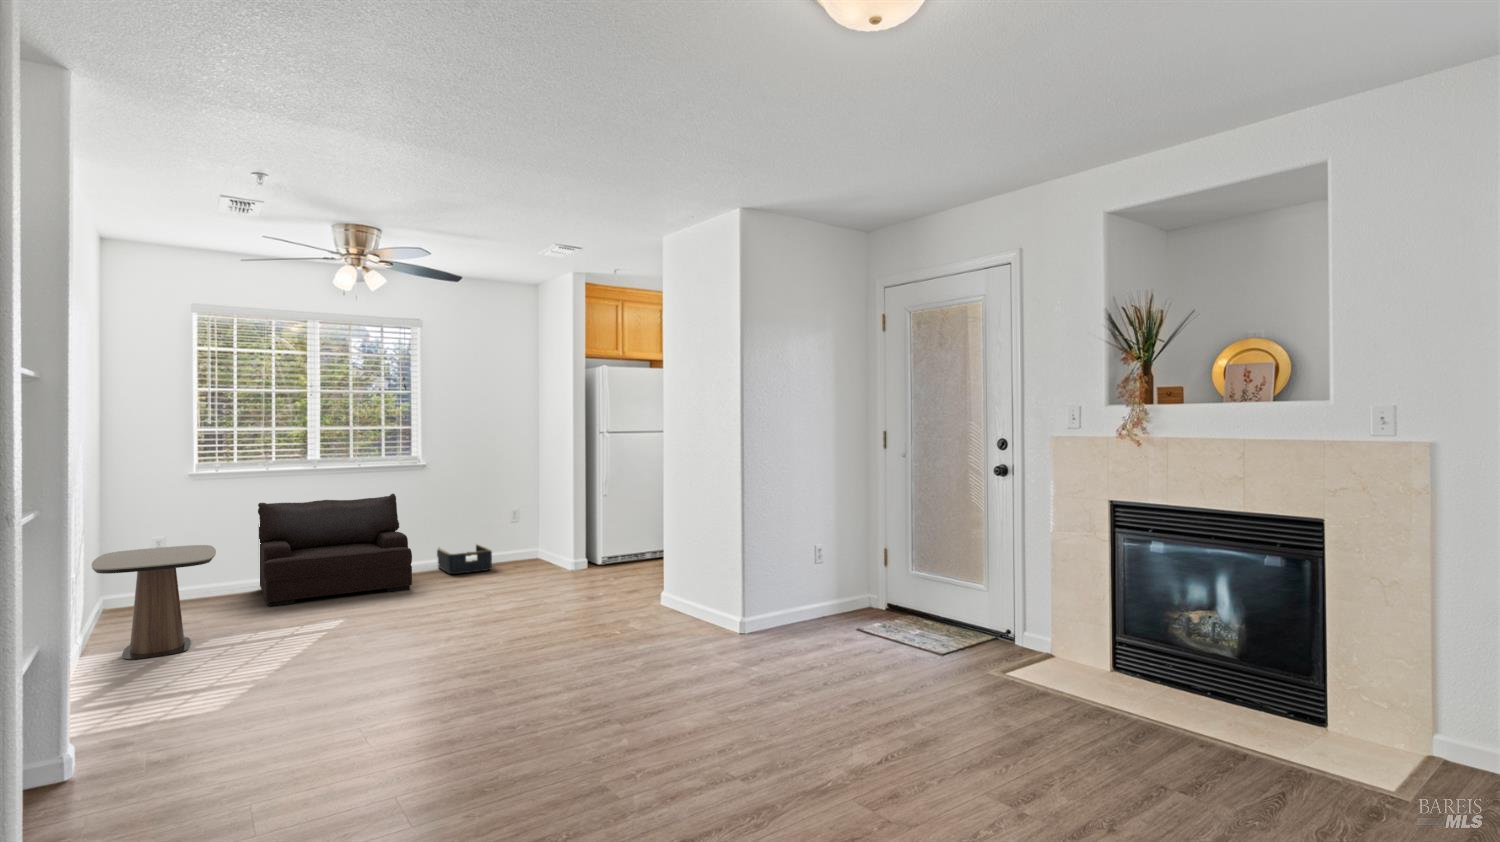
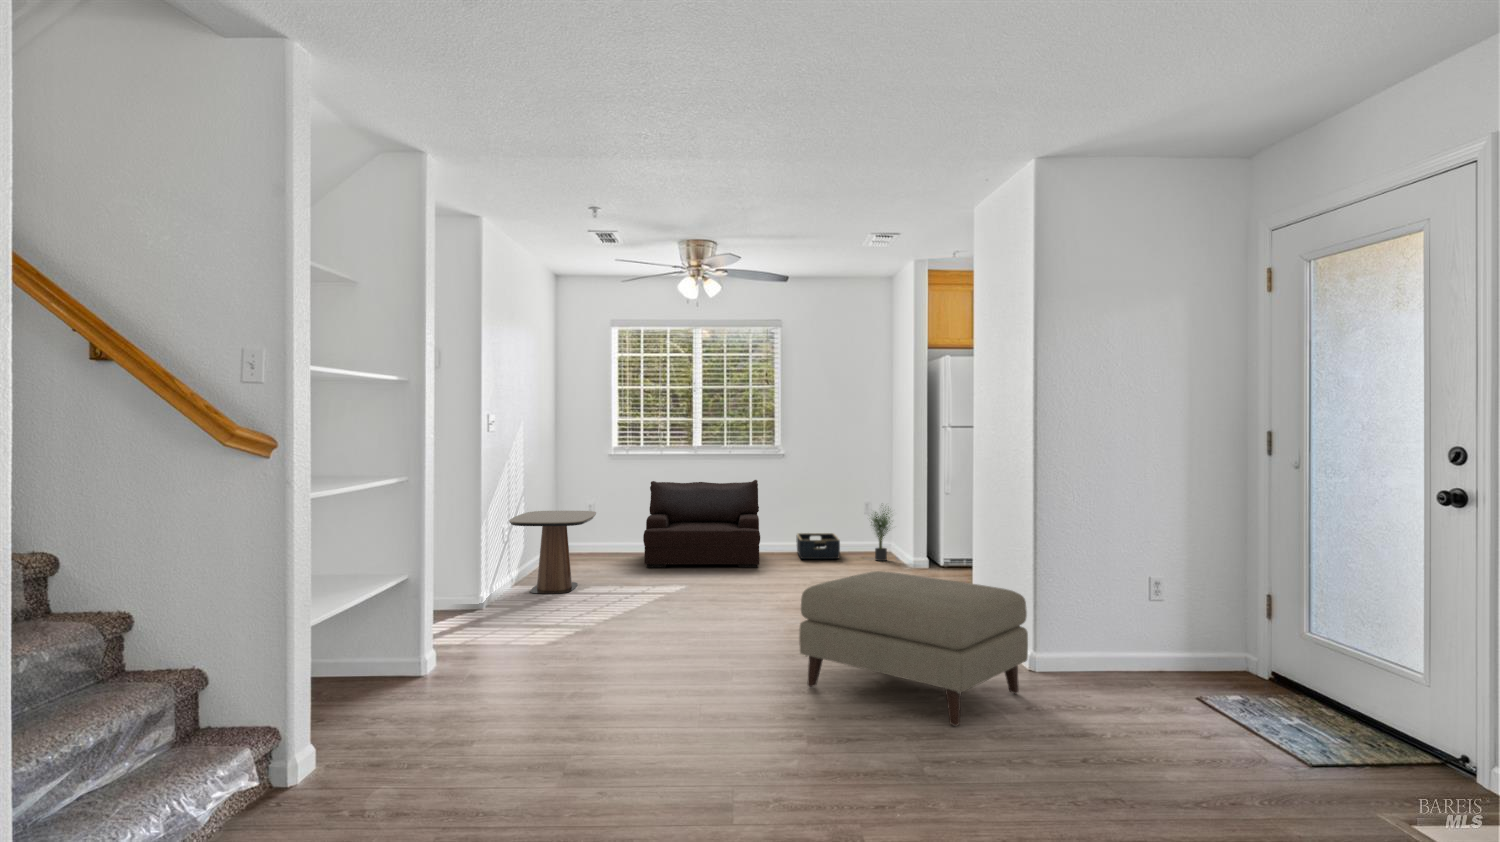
potted plant: none [517,508,553,567] -> present [871,510,890,561]
ottoman: none [584,575,784,708] -> present [799,571,1028,726]

